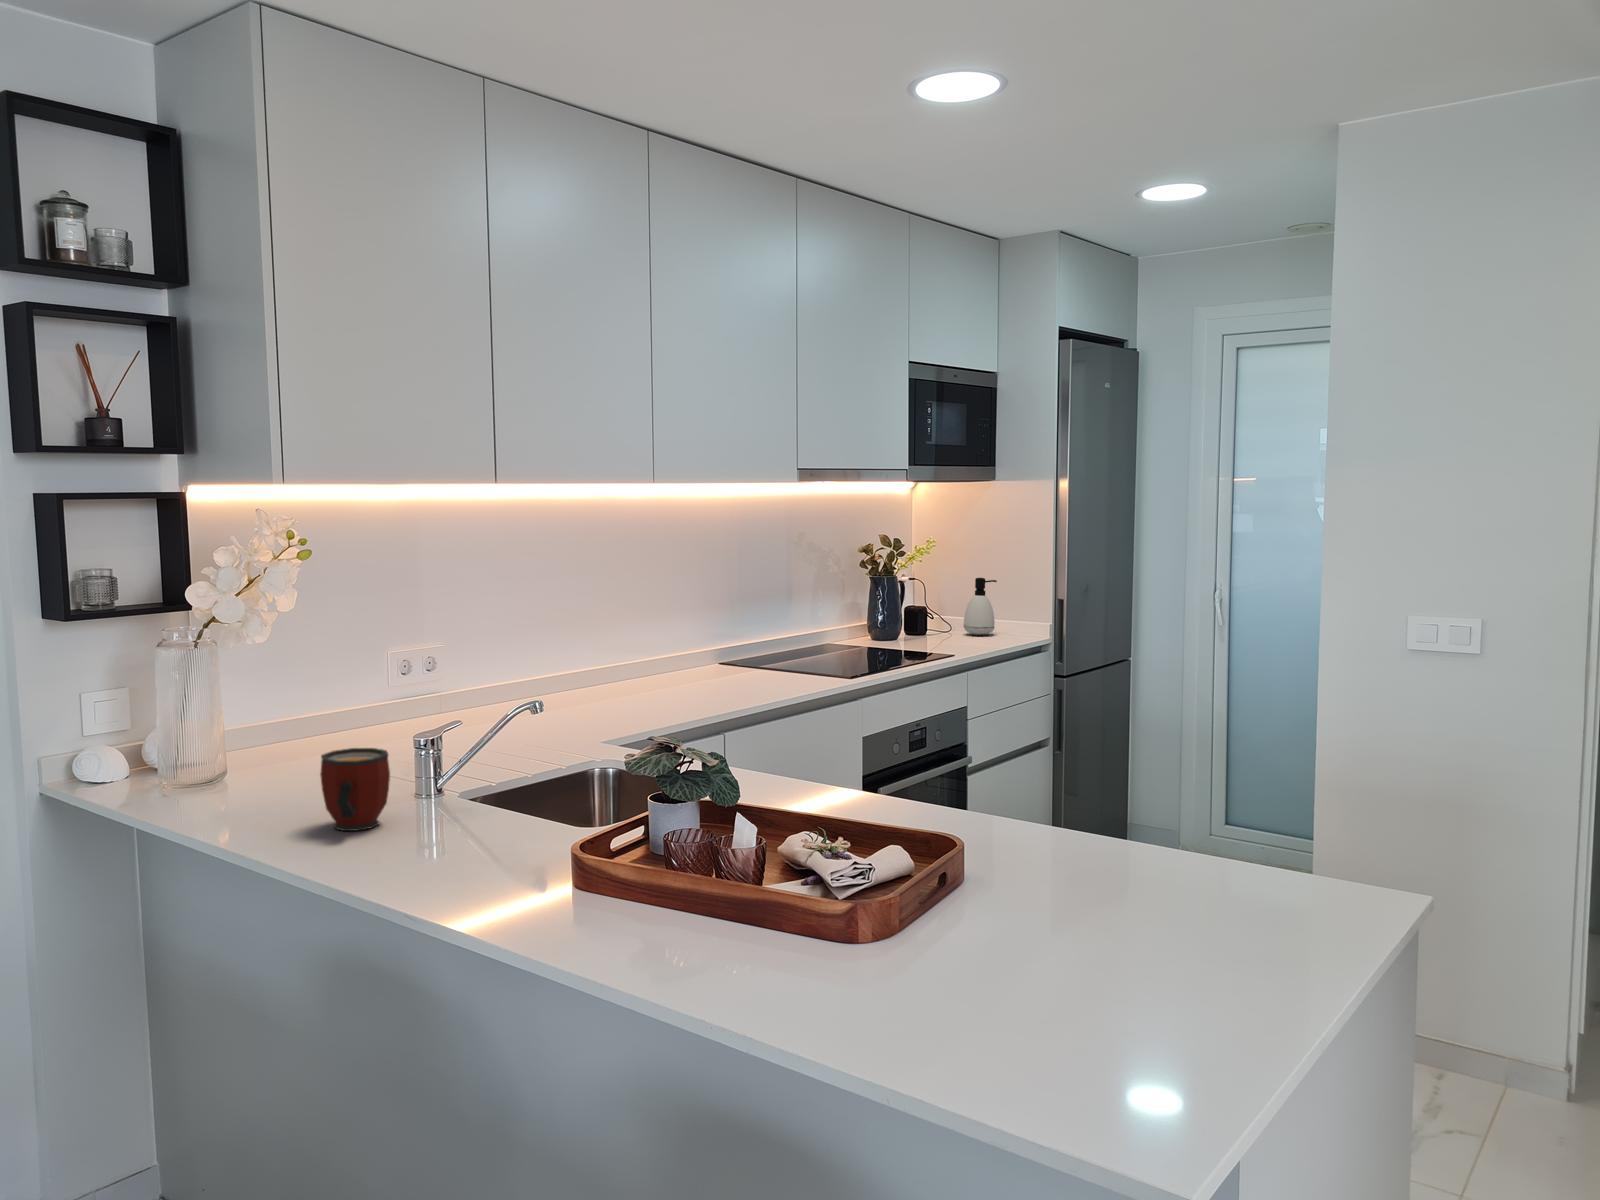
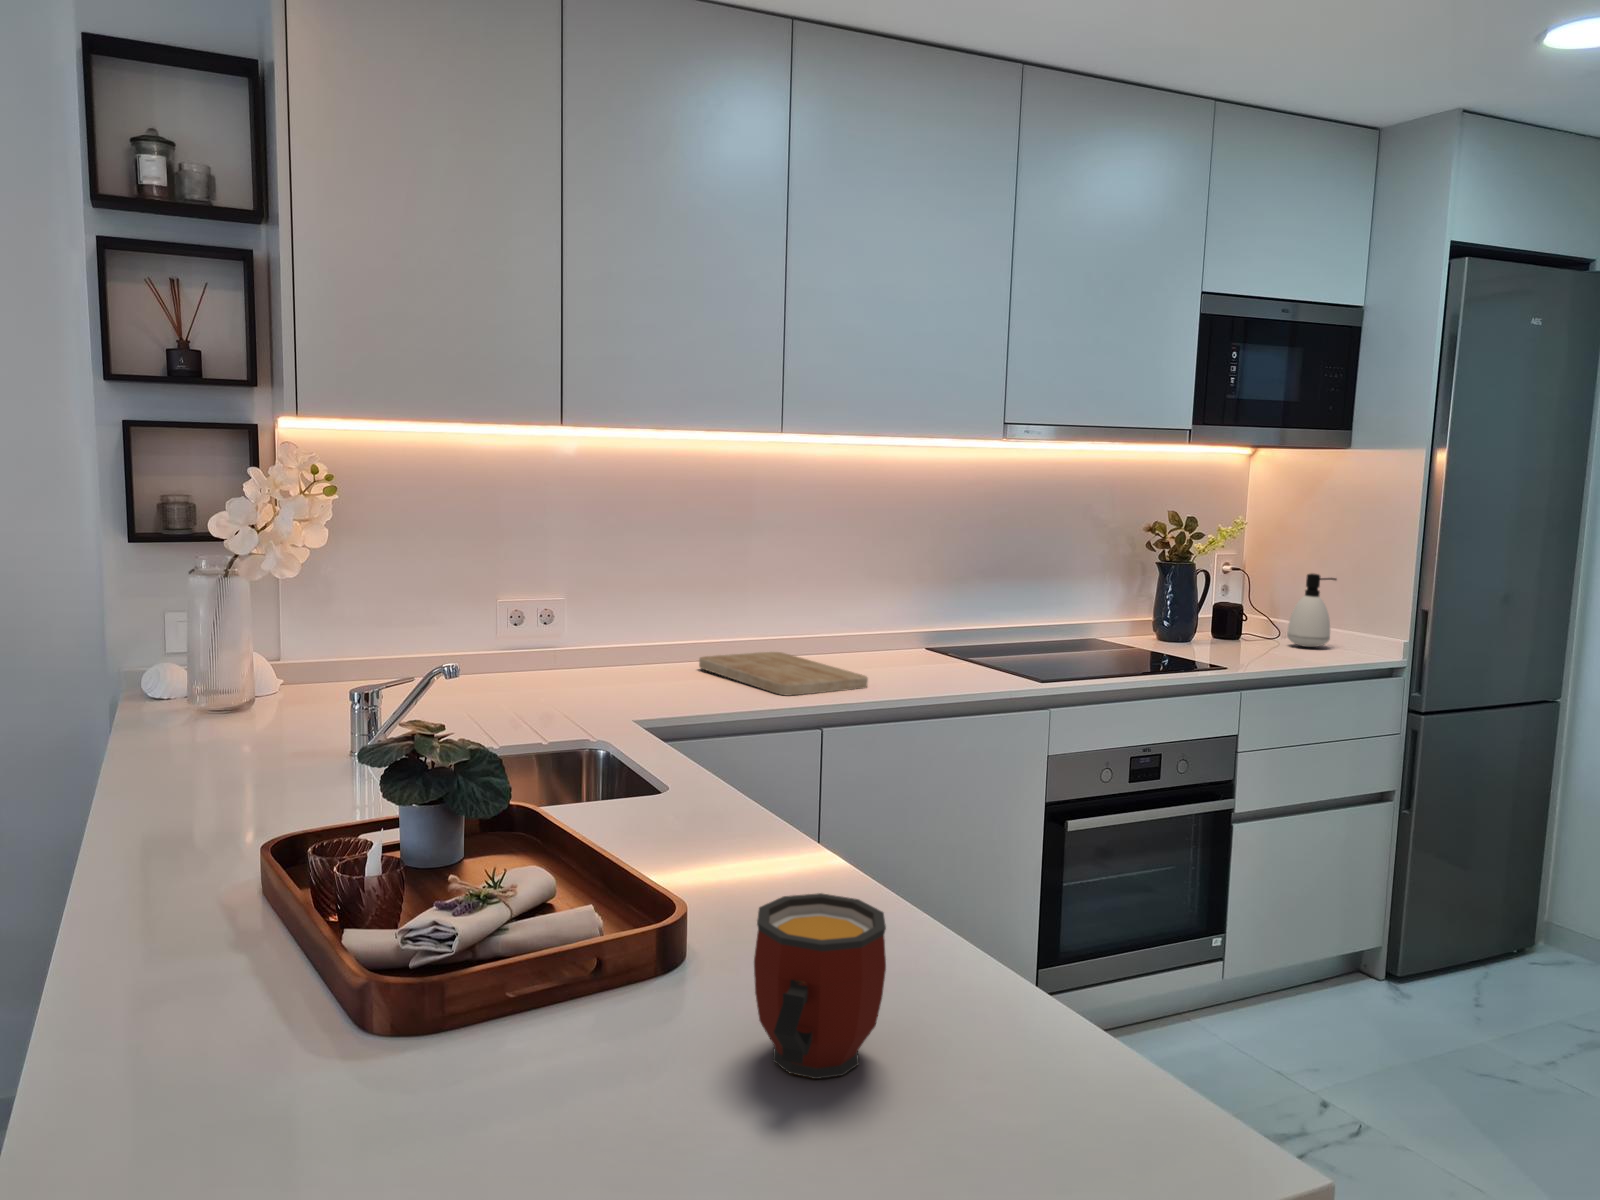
cutting board: none [565,675,728,709] -> present [699,652,868,696]
mug: present [320,748,390,831] -> present [754,893,886,1079]

